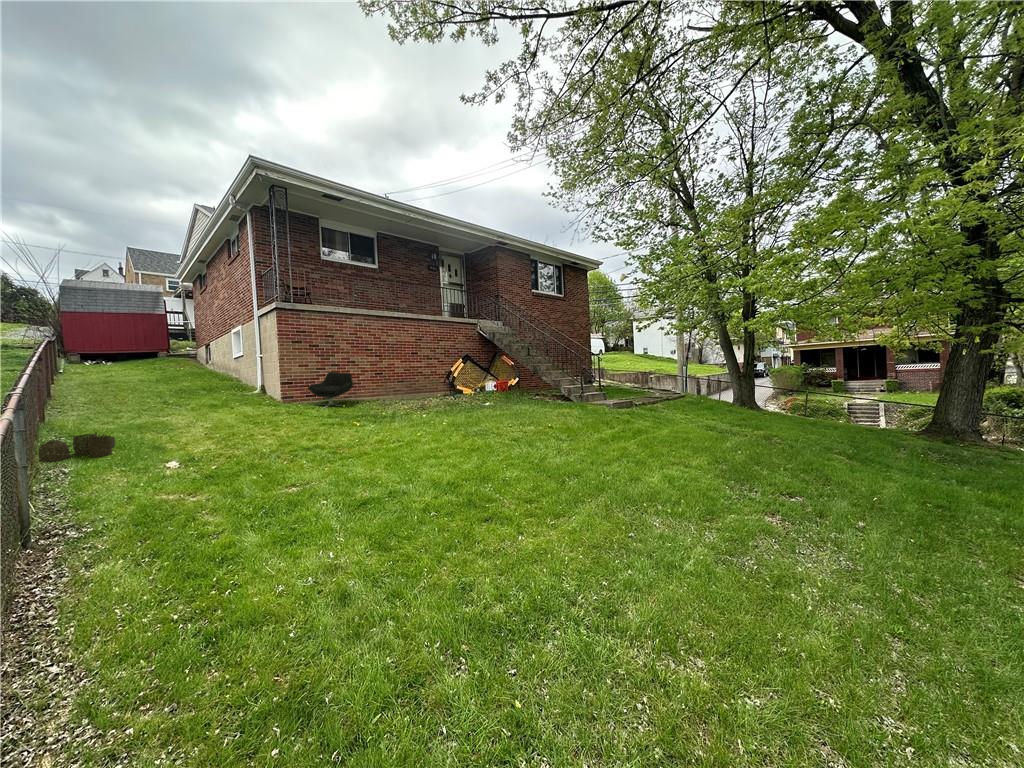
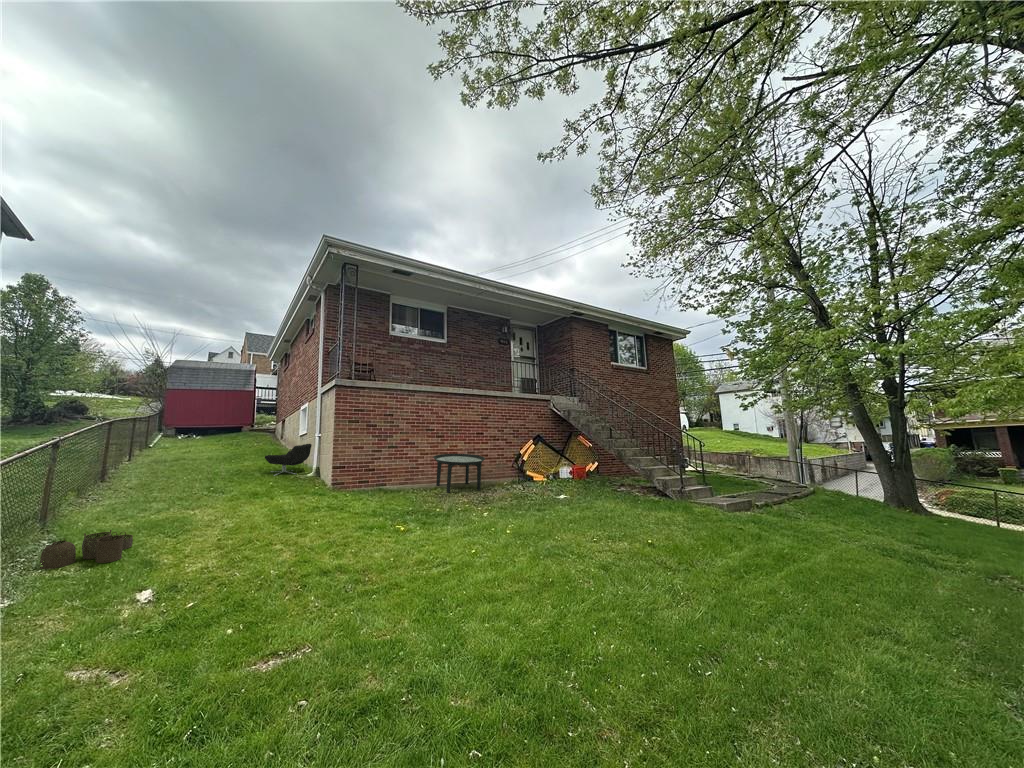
round table: none [374,371,421,403] -> present [433,454,485,493]
lounge chair: present [308,372,353,408] -> present [265,444,312,476]

